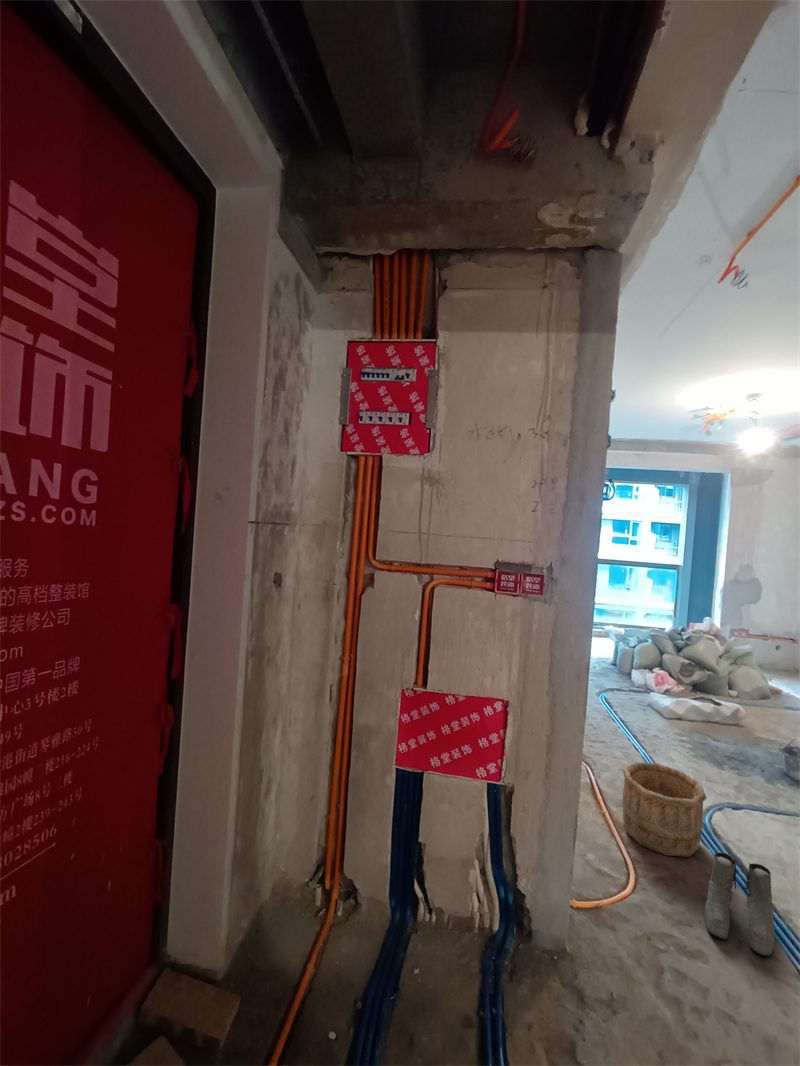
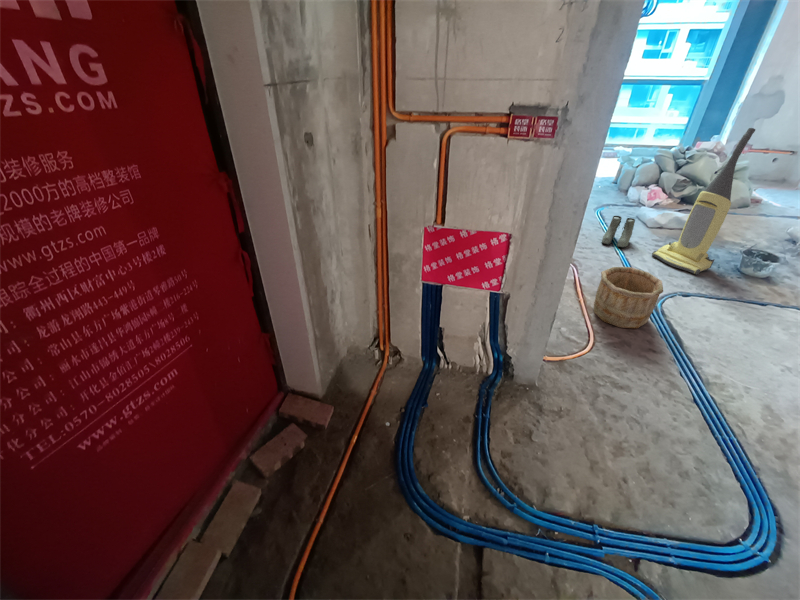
vacuum cleaner: none [679,607,755,781] -> present [652,128,755,275]
boots: present [705,853,775,956] -> present [602,216,635,247]

